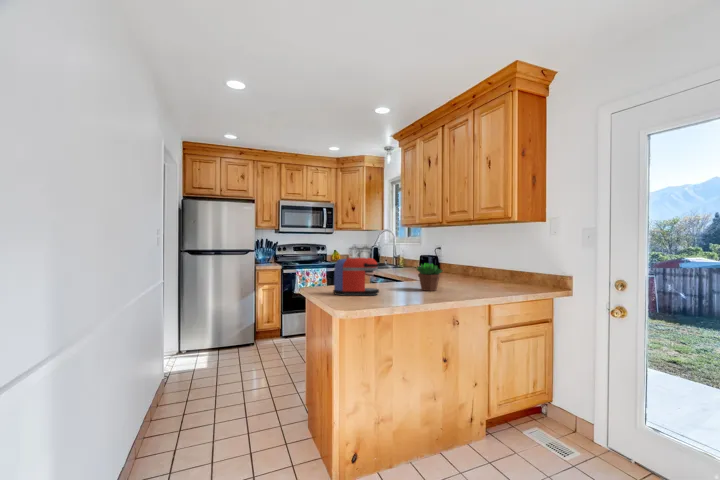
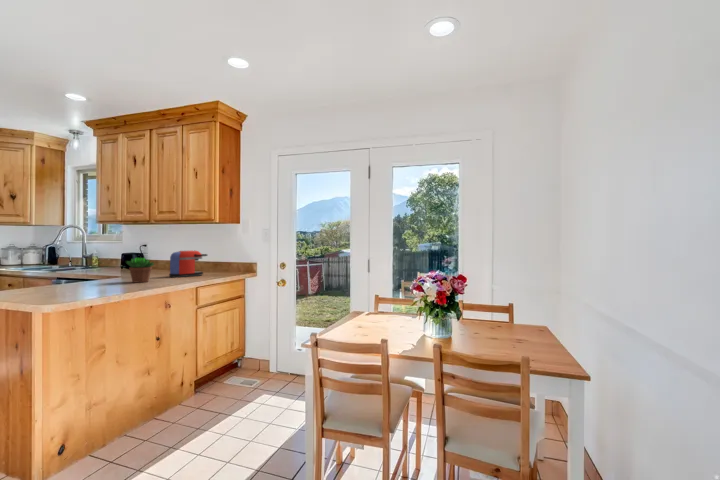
coffee maker: present [333,258,386,295] -> present [169,251,207,277]

